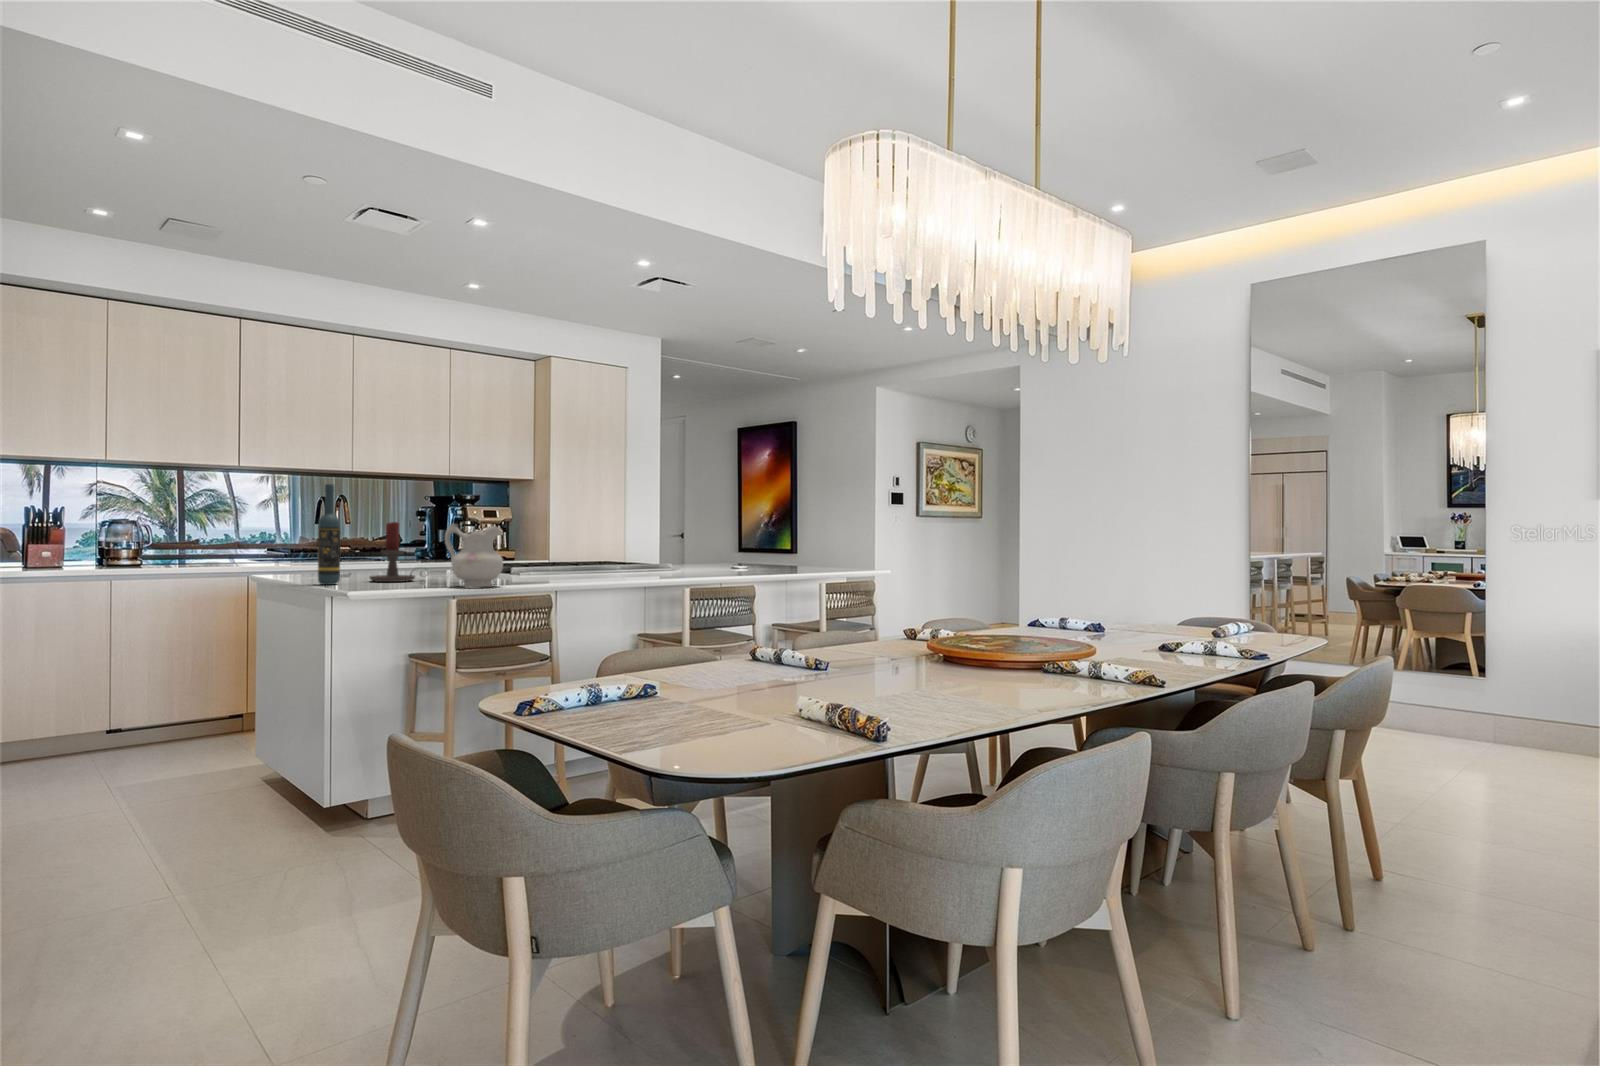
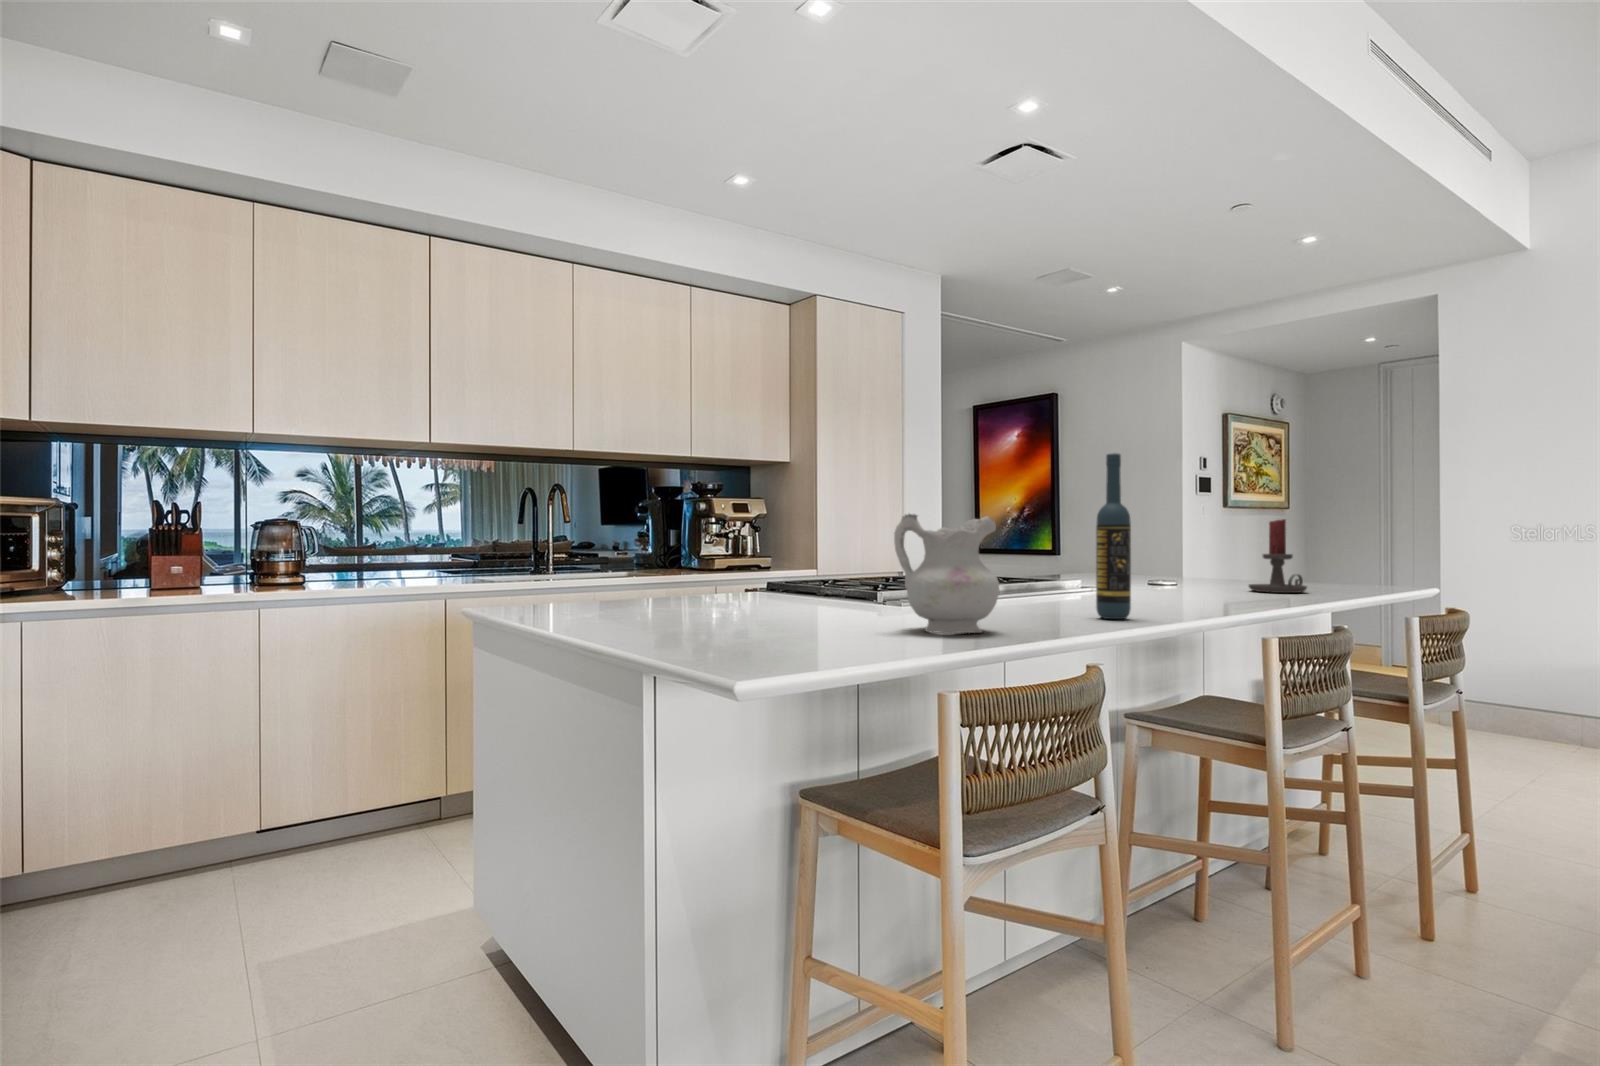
wine bottle: present [318,484,340,585] -> present [1096,453,1131,619]
candle holder: present [370,522,422,582] -> present [1249,519,1307,593]

